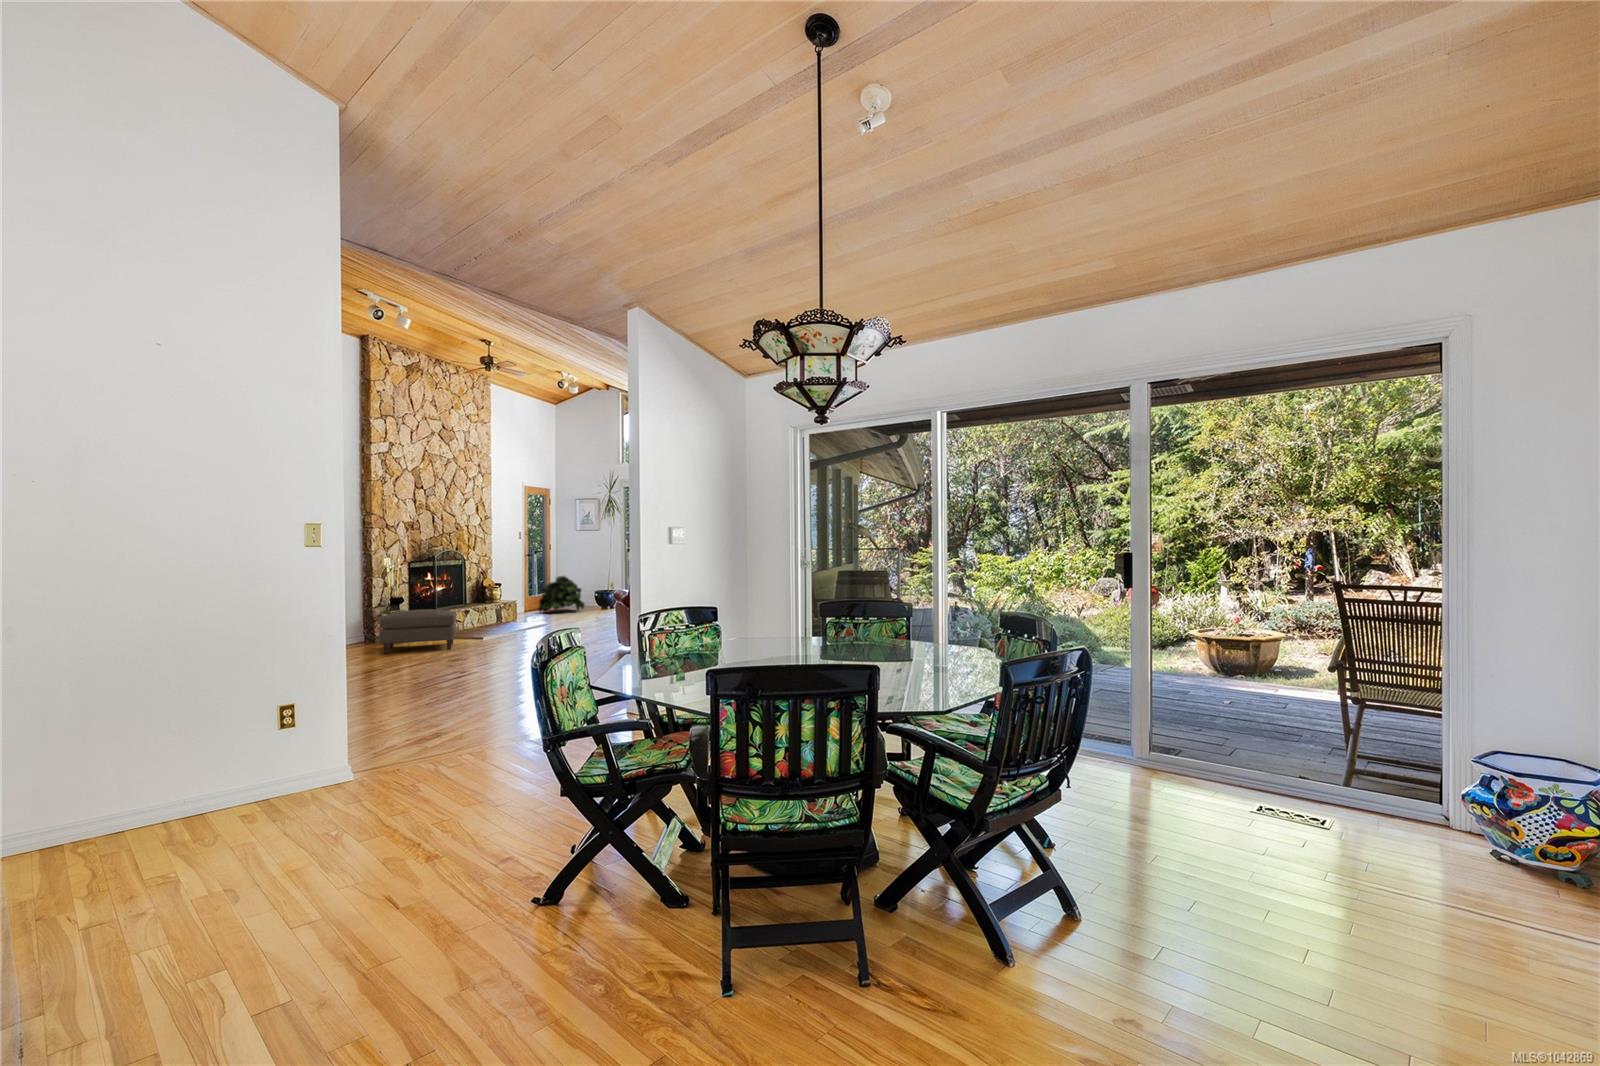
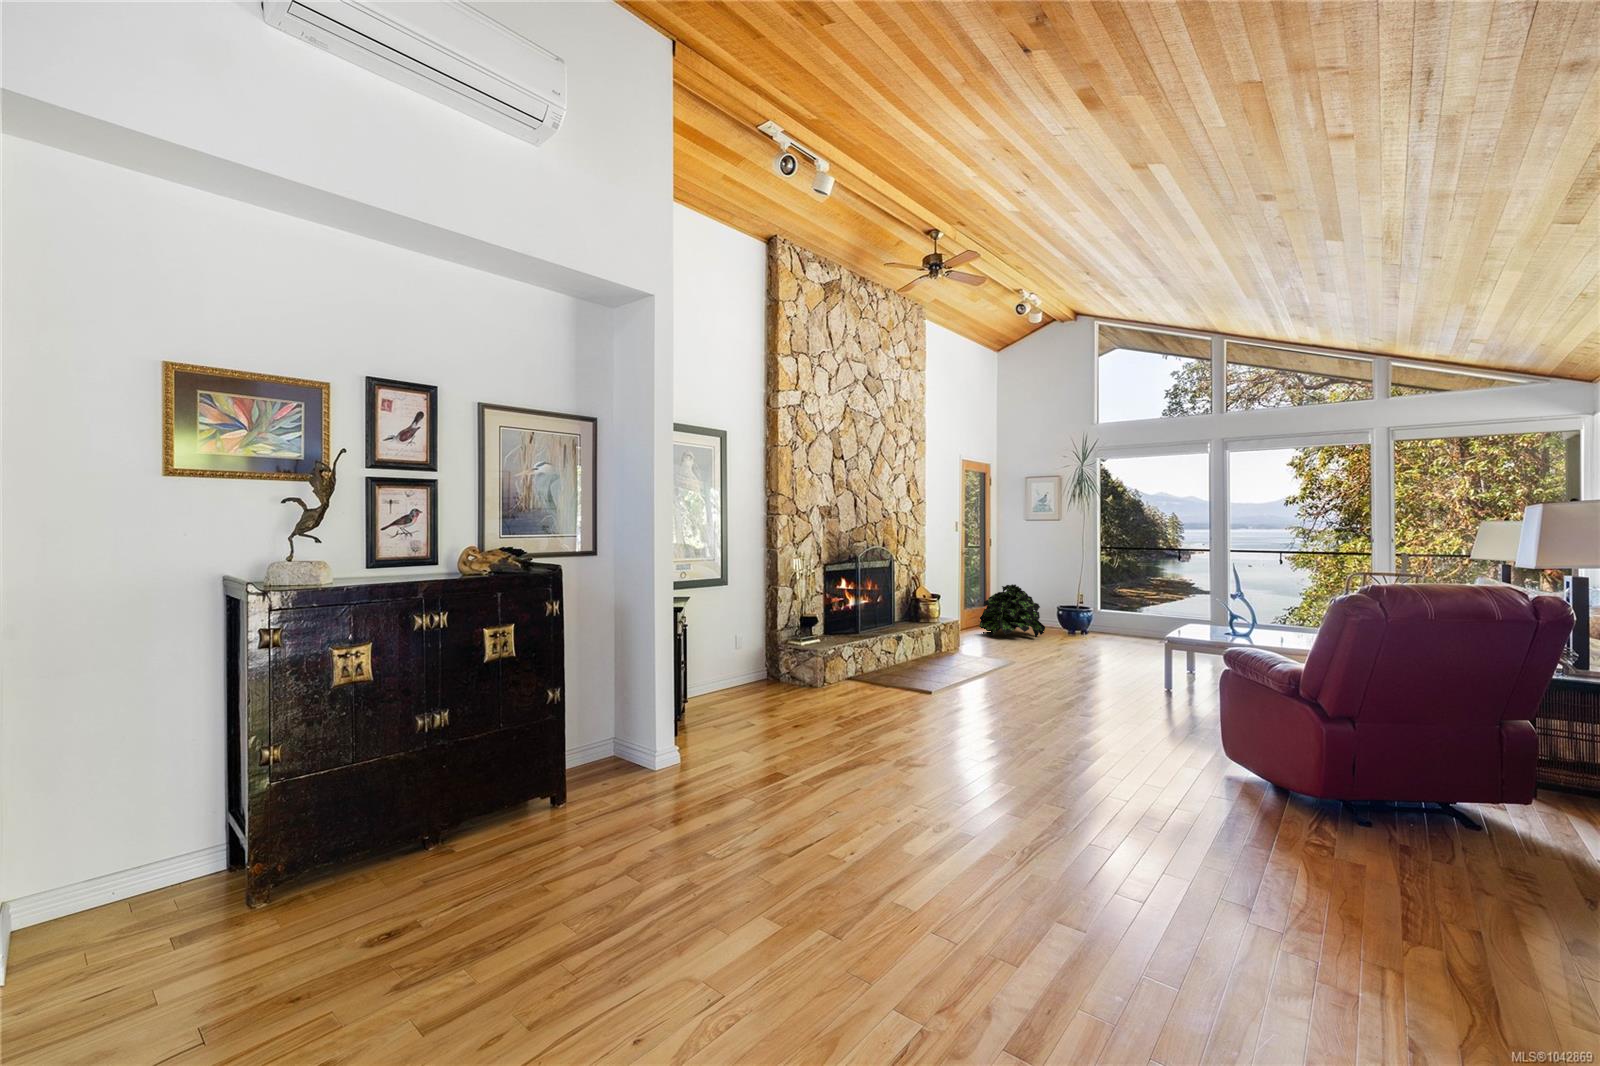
ottoman: present [380,609,456,653] -> none [780,648,894,731]

